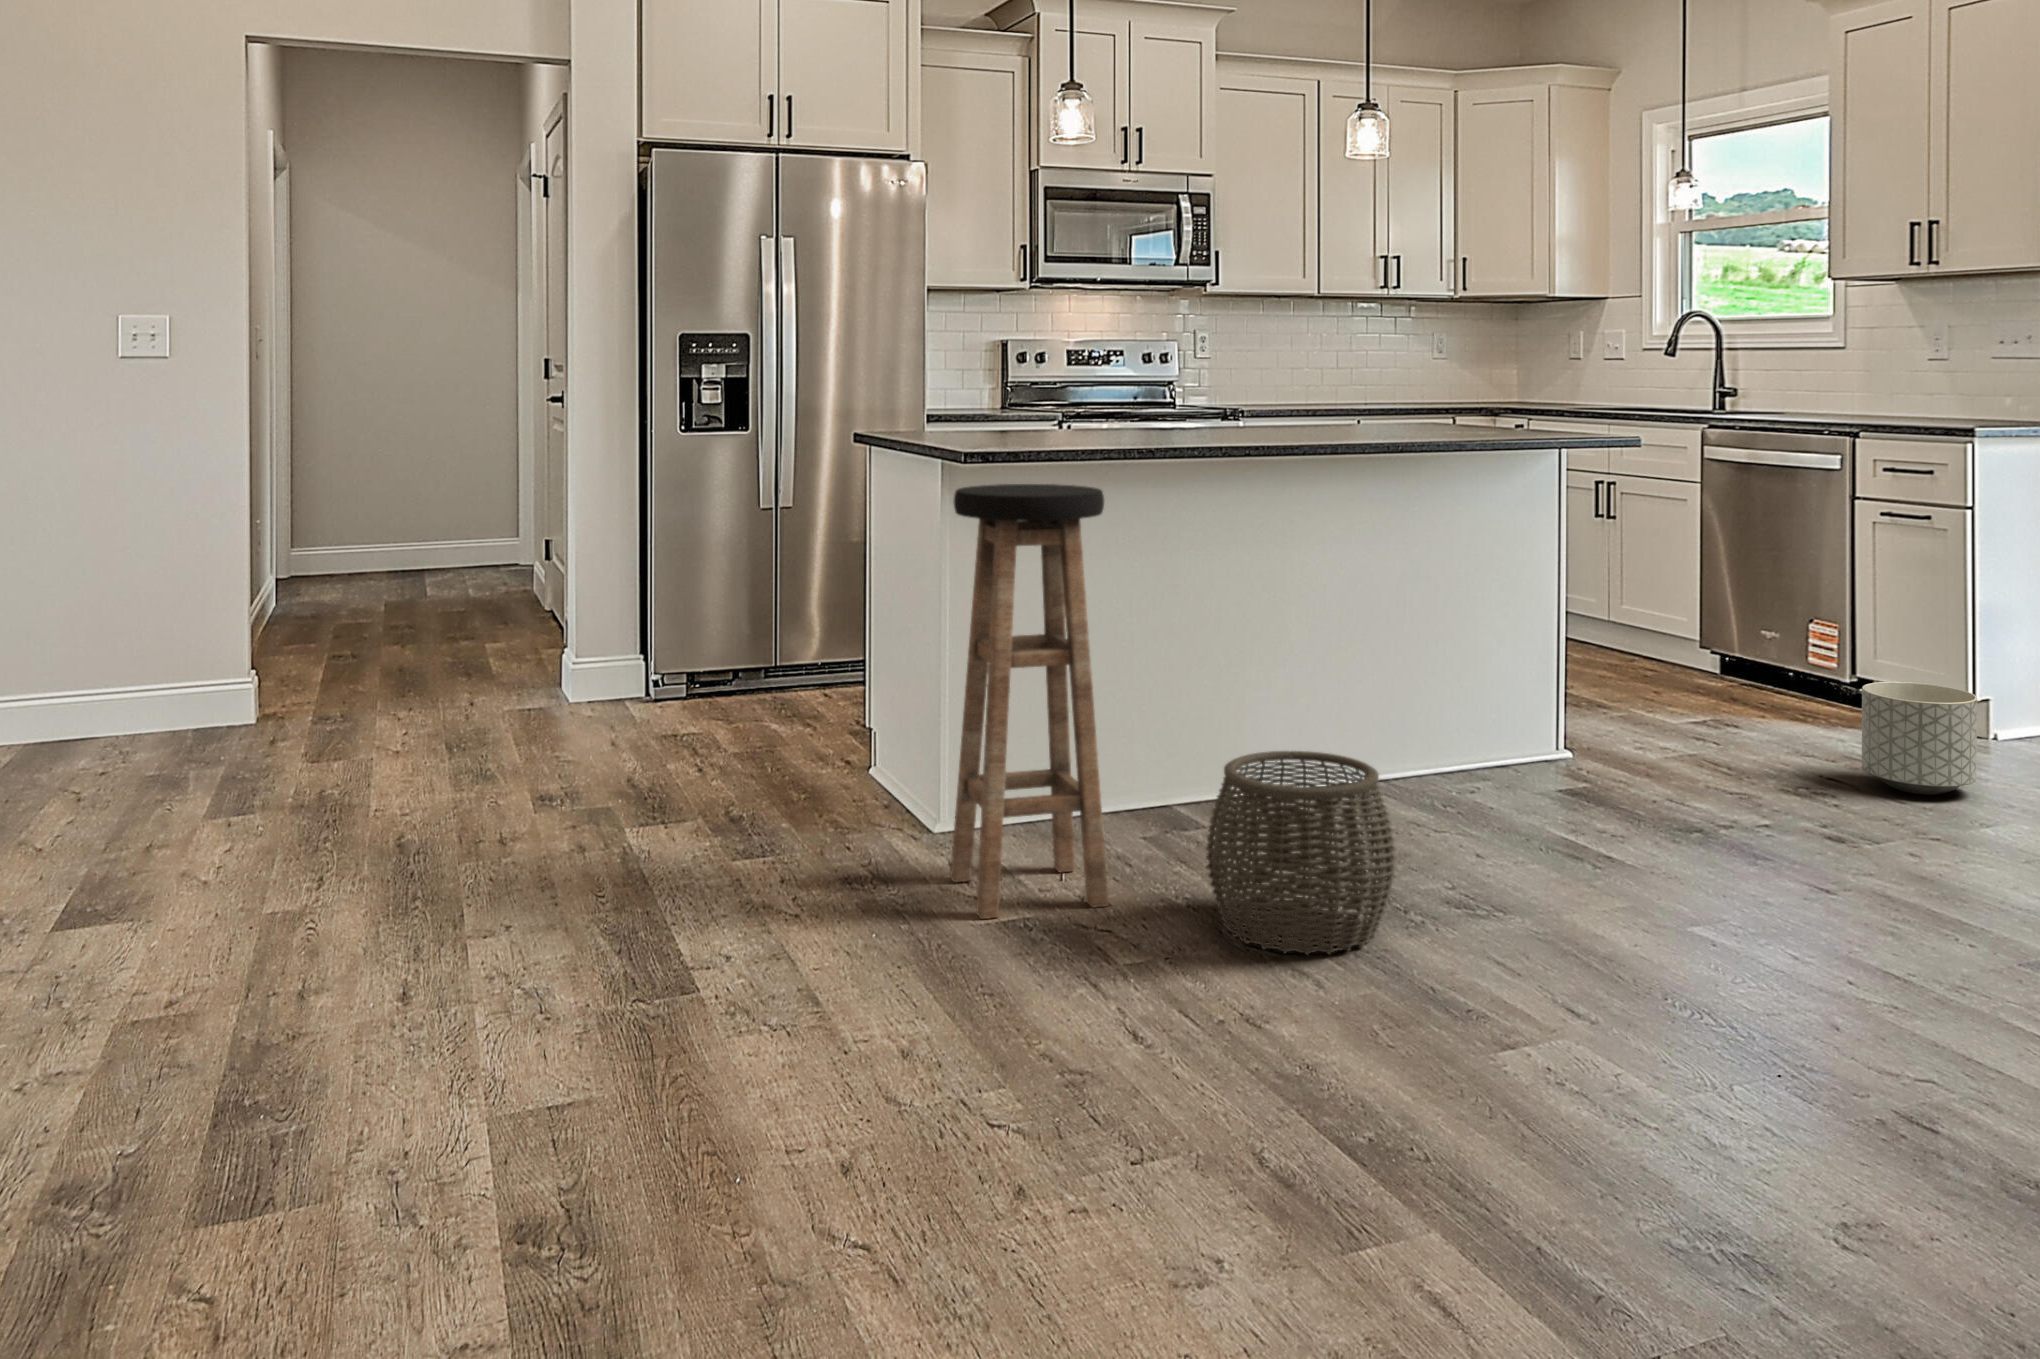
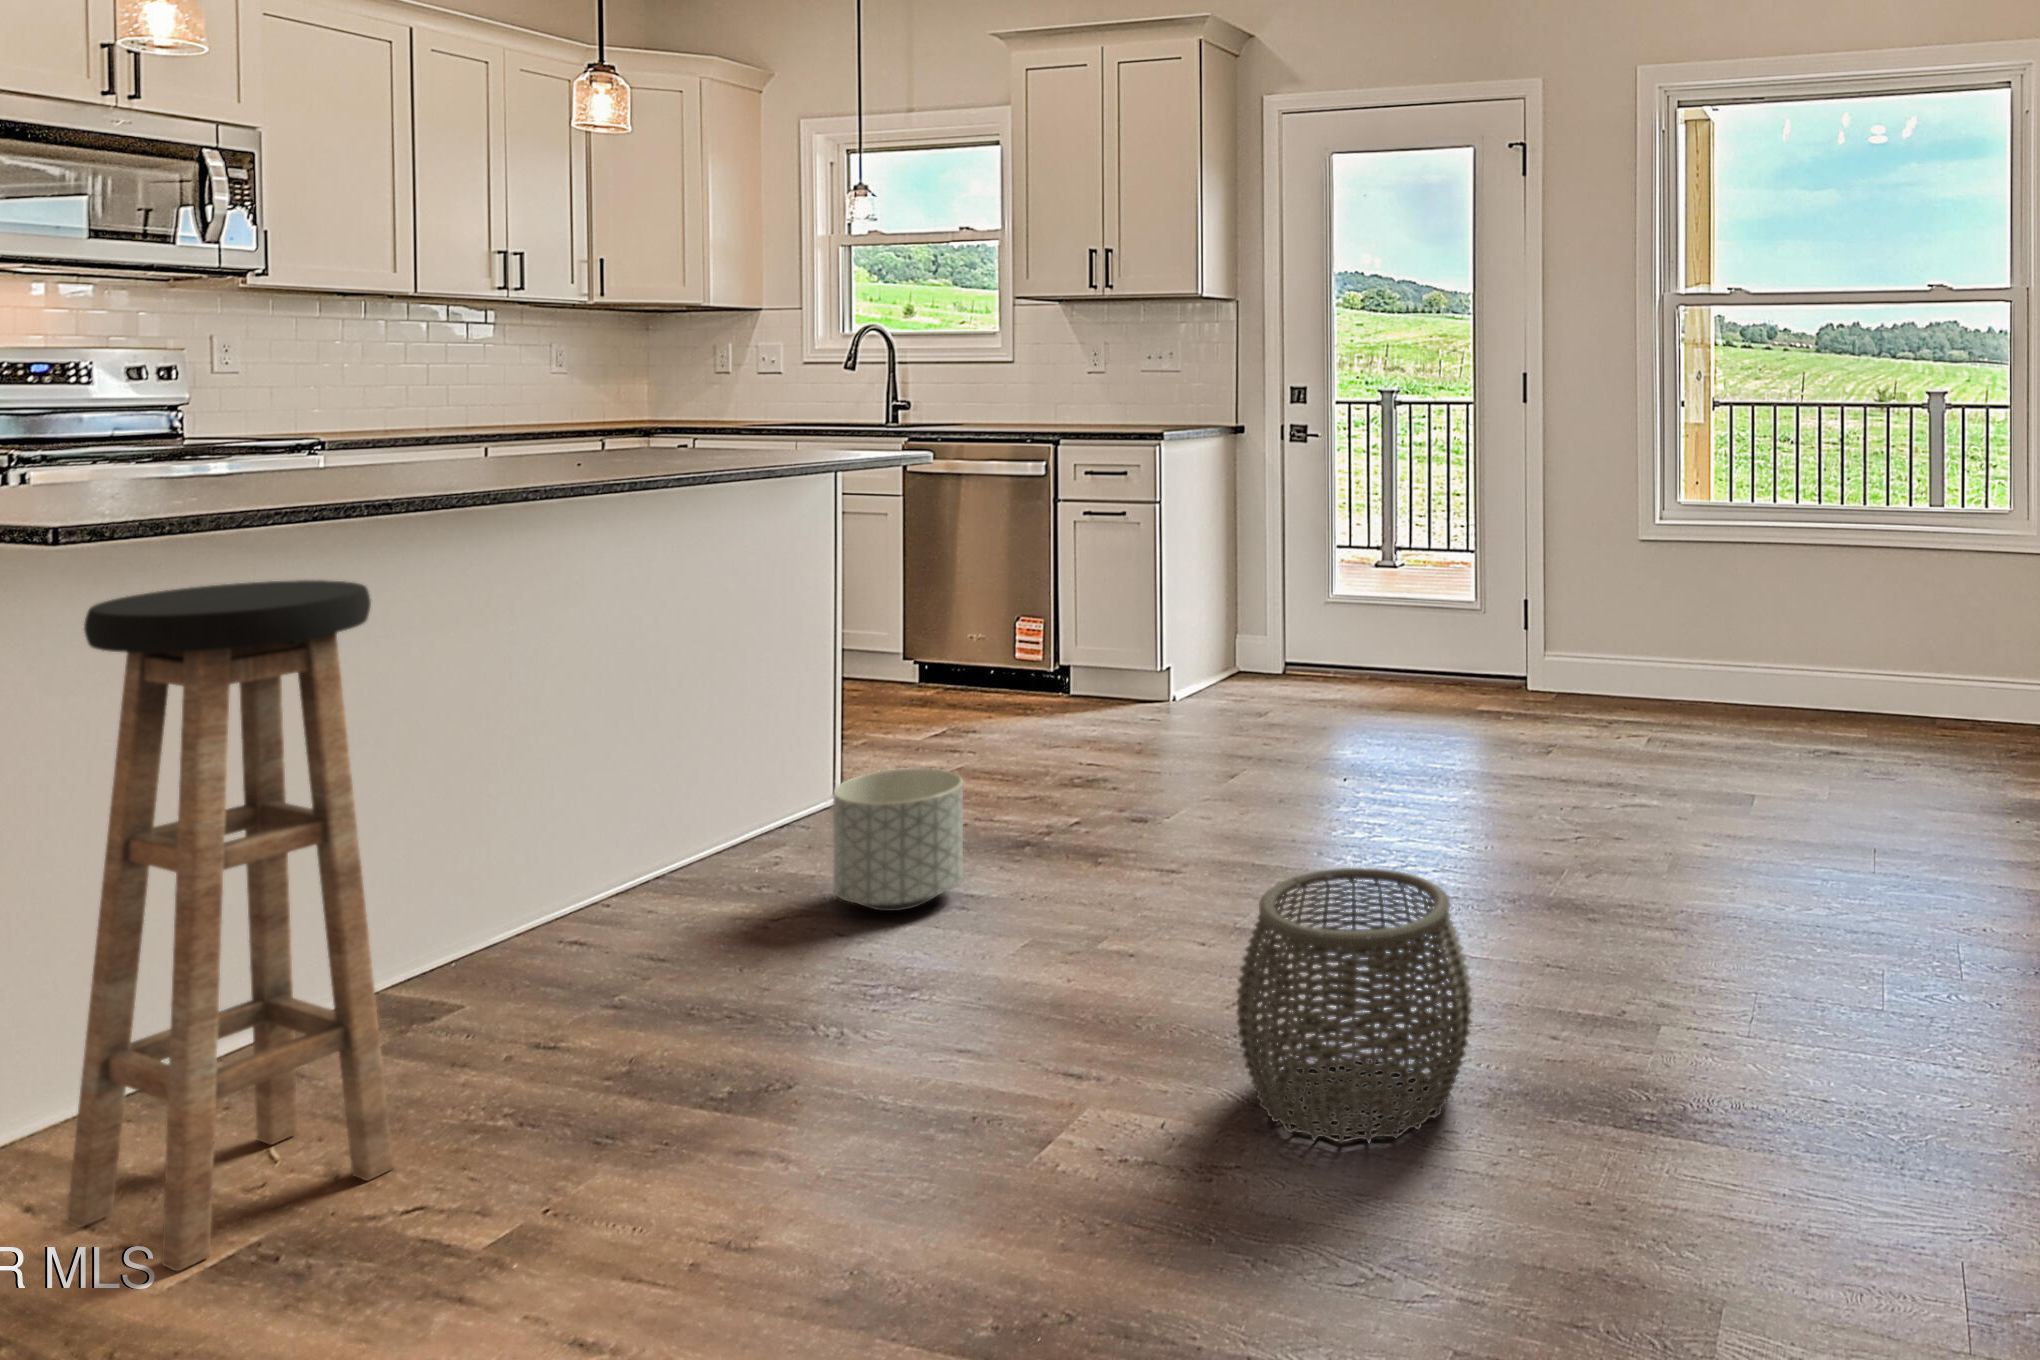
planter: present [1862,682,1977,795] -> present [833,768,963,911]
woven basket: present [1206,751,1396,955] -> present [1236,868,1472,1144]

